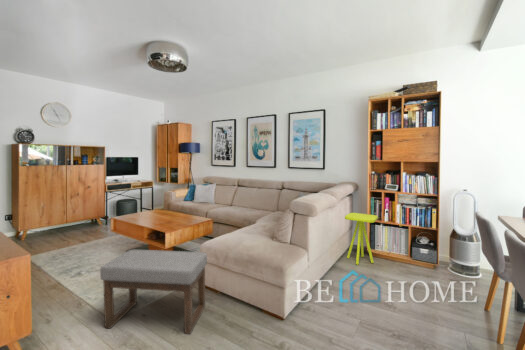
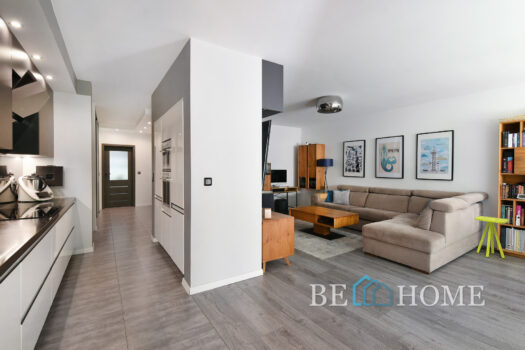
ottoman: present [100,250,207,334] -> none [317,222,373,270]

